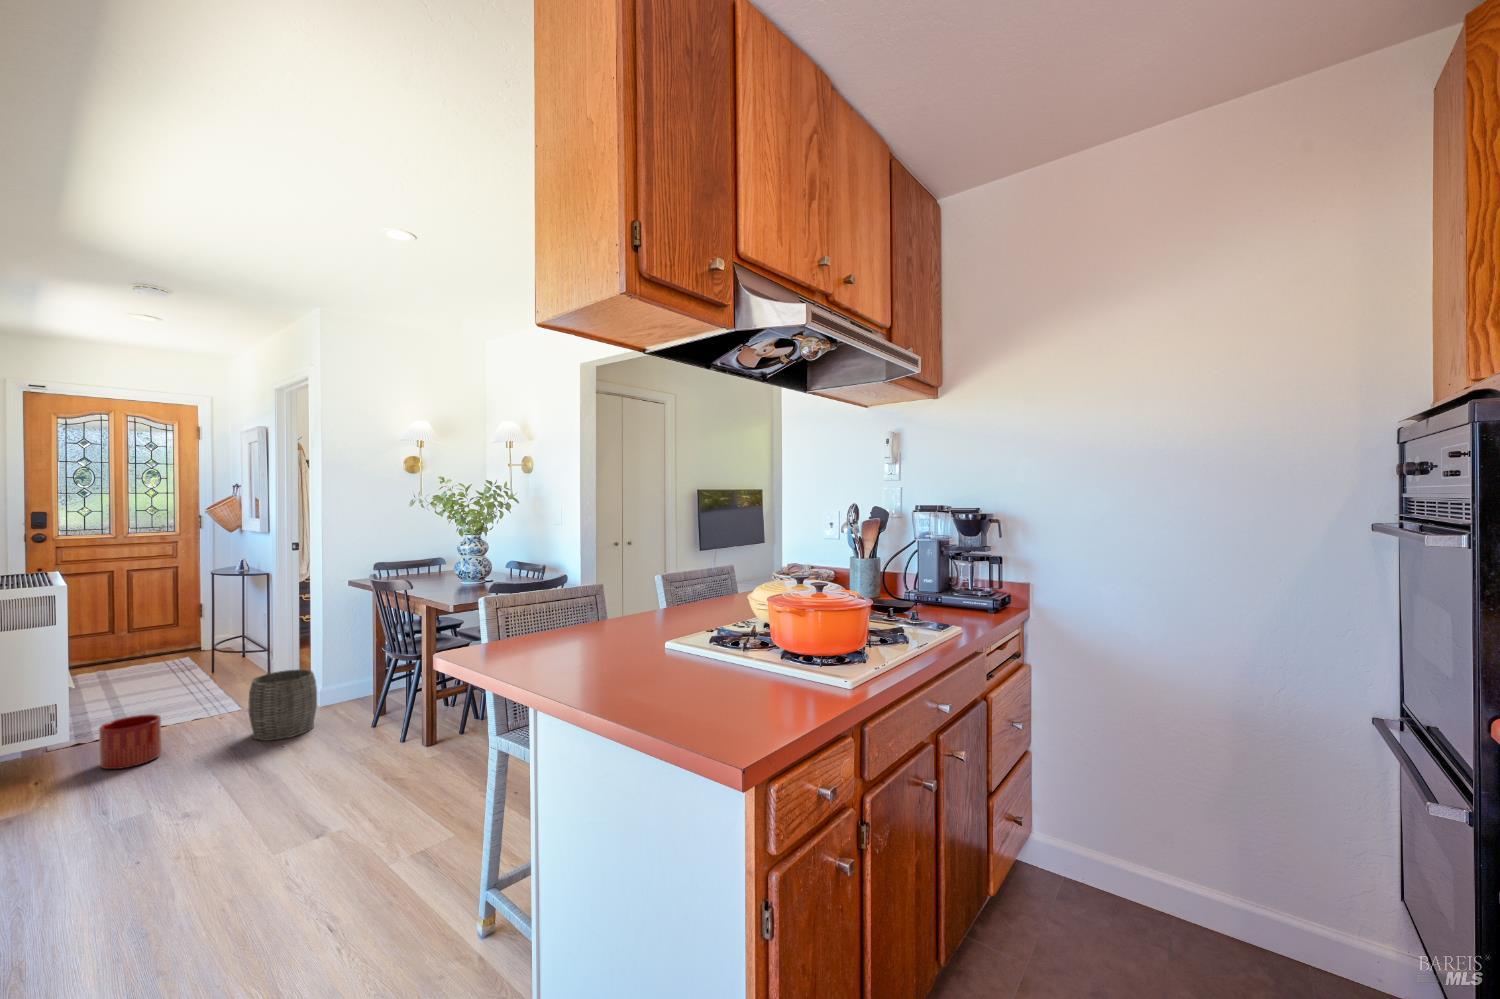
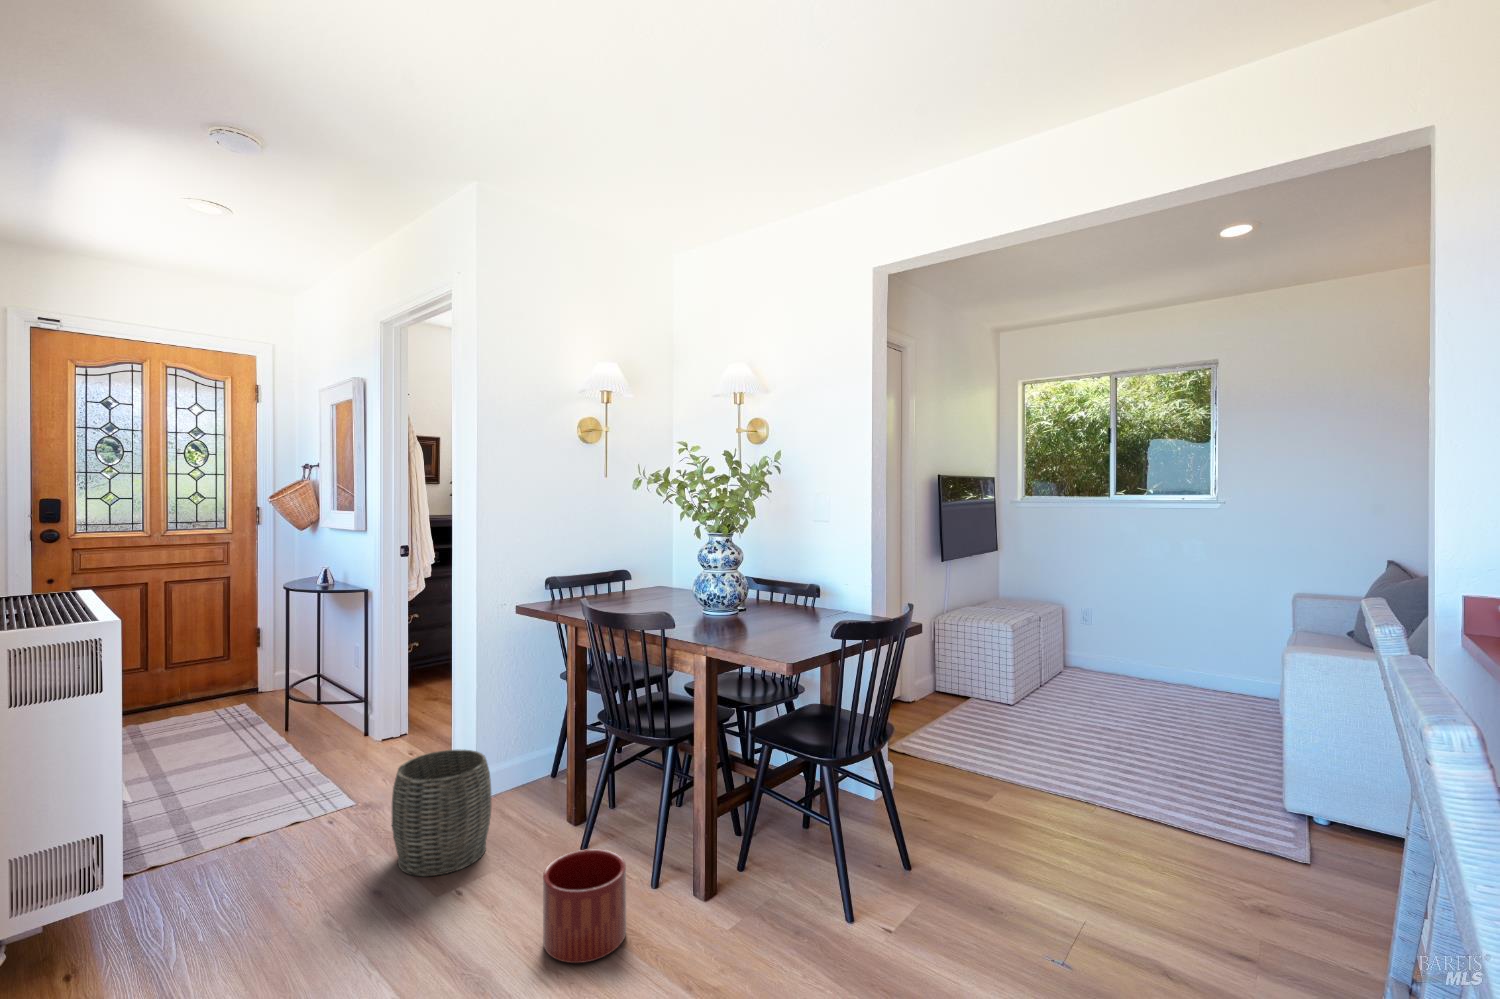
planter: present [99,714,162,769] -> present [543,849,626,963]

